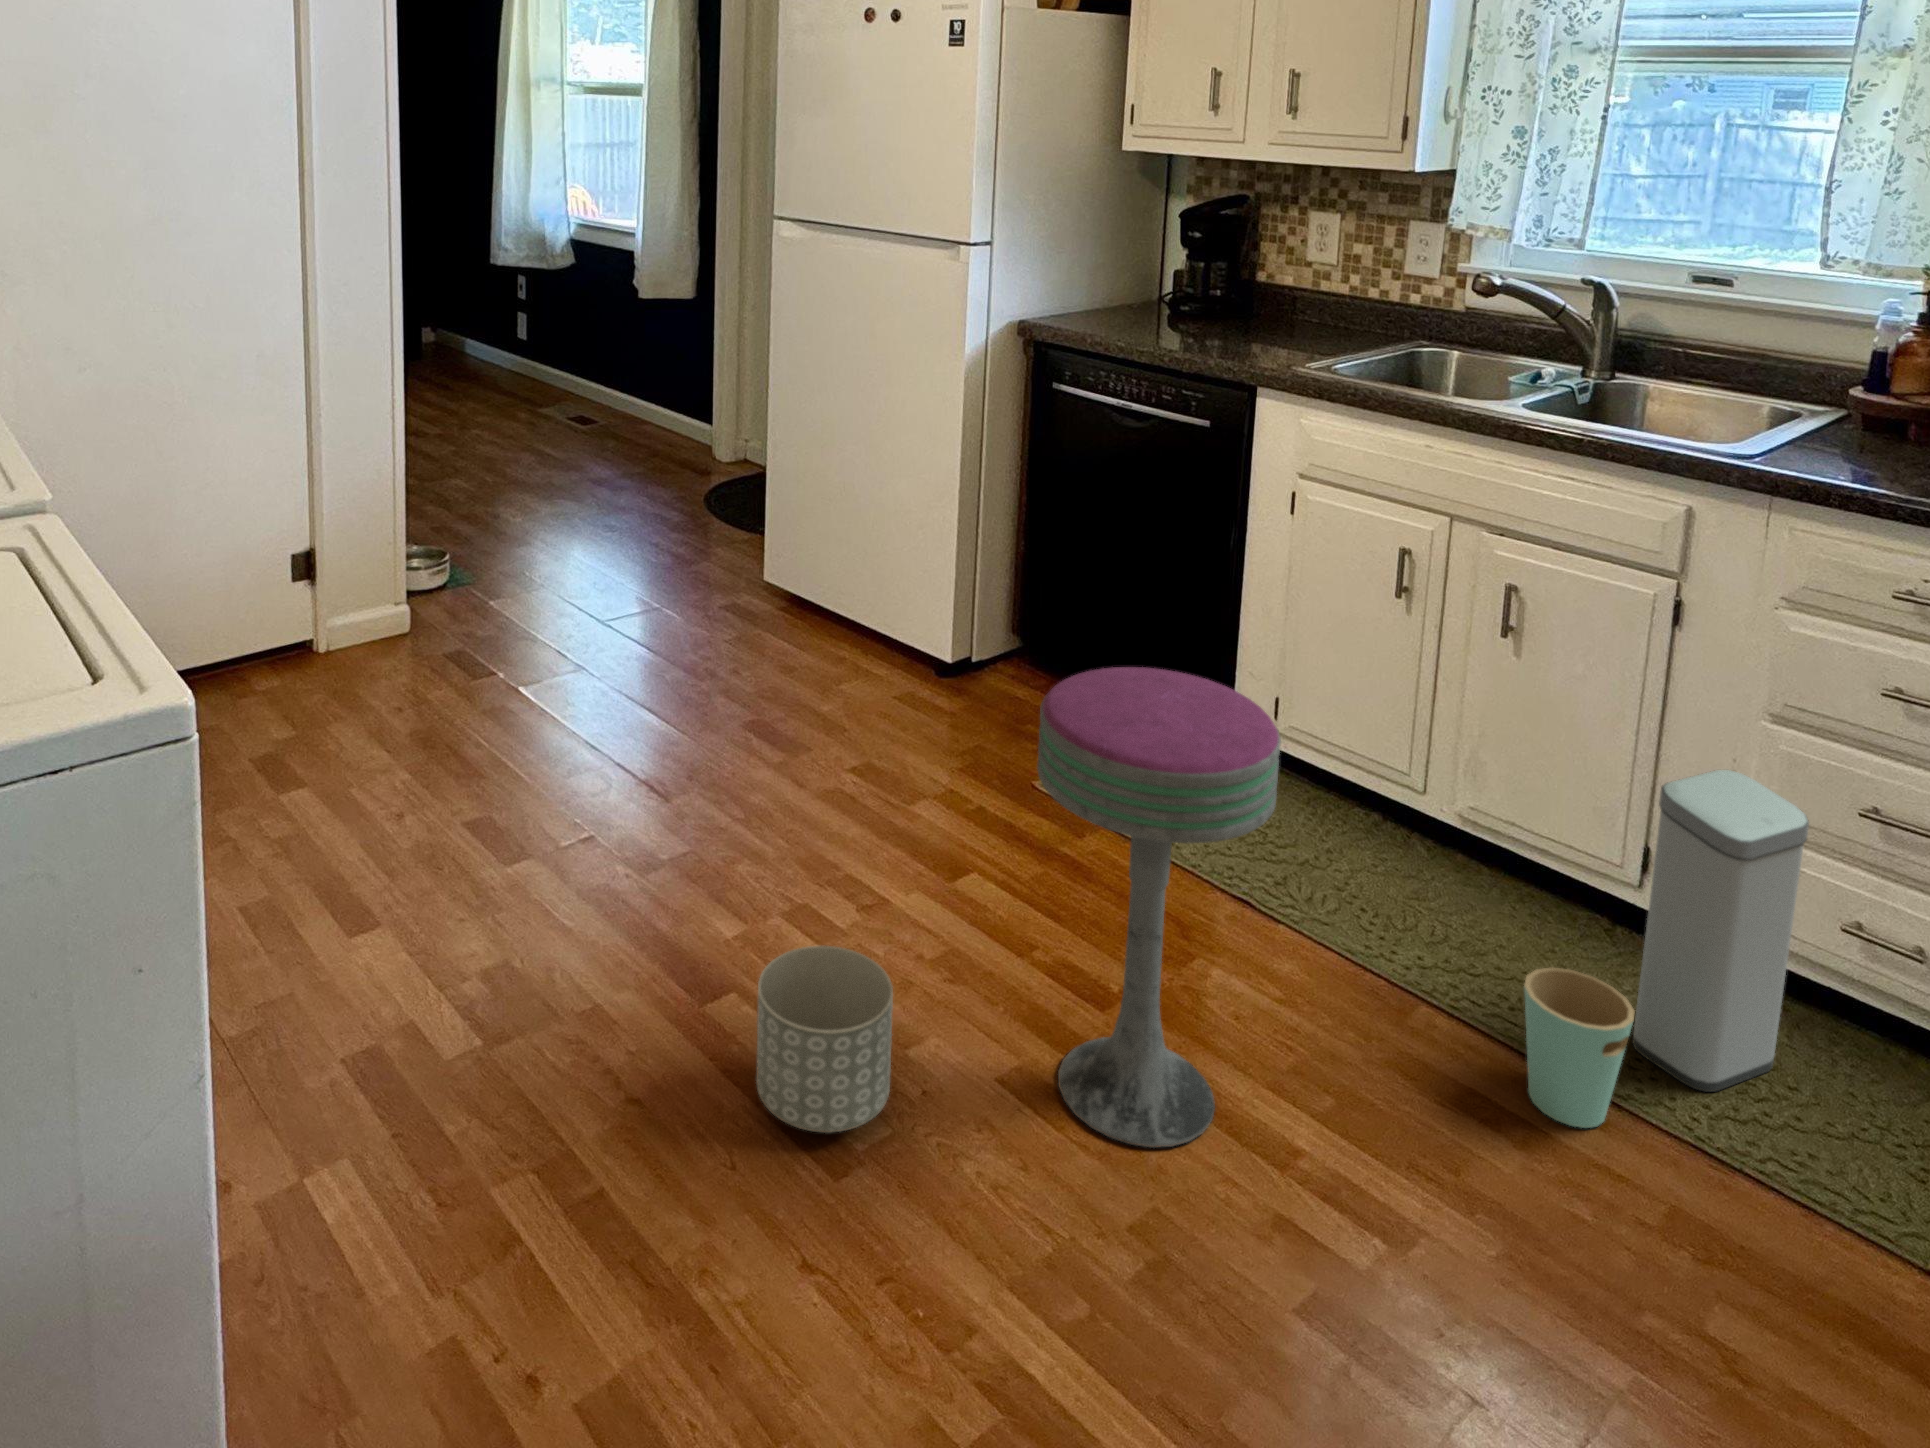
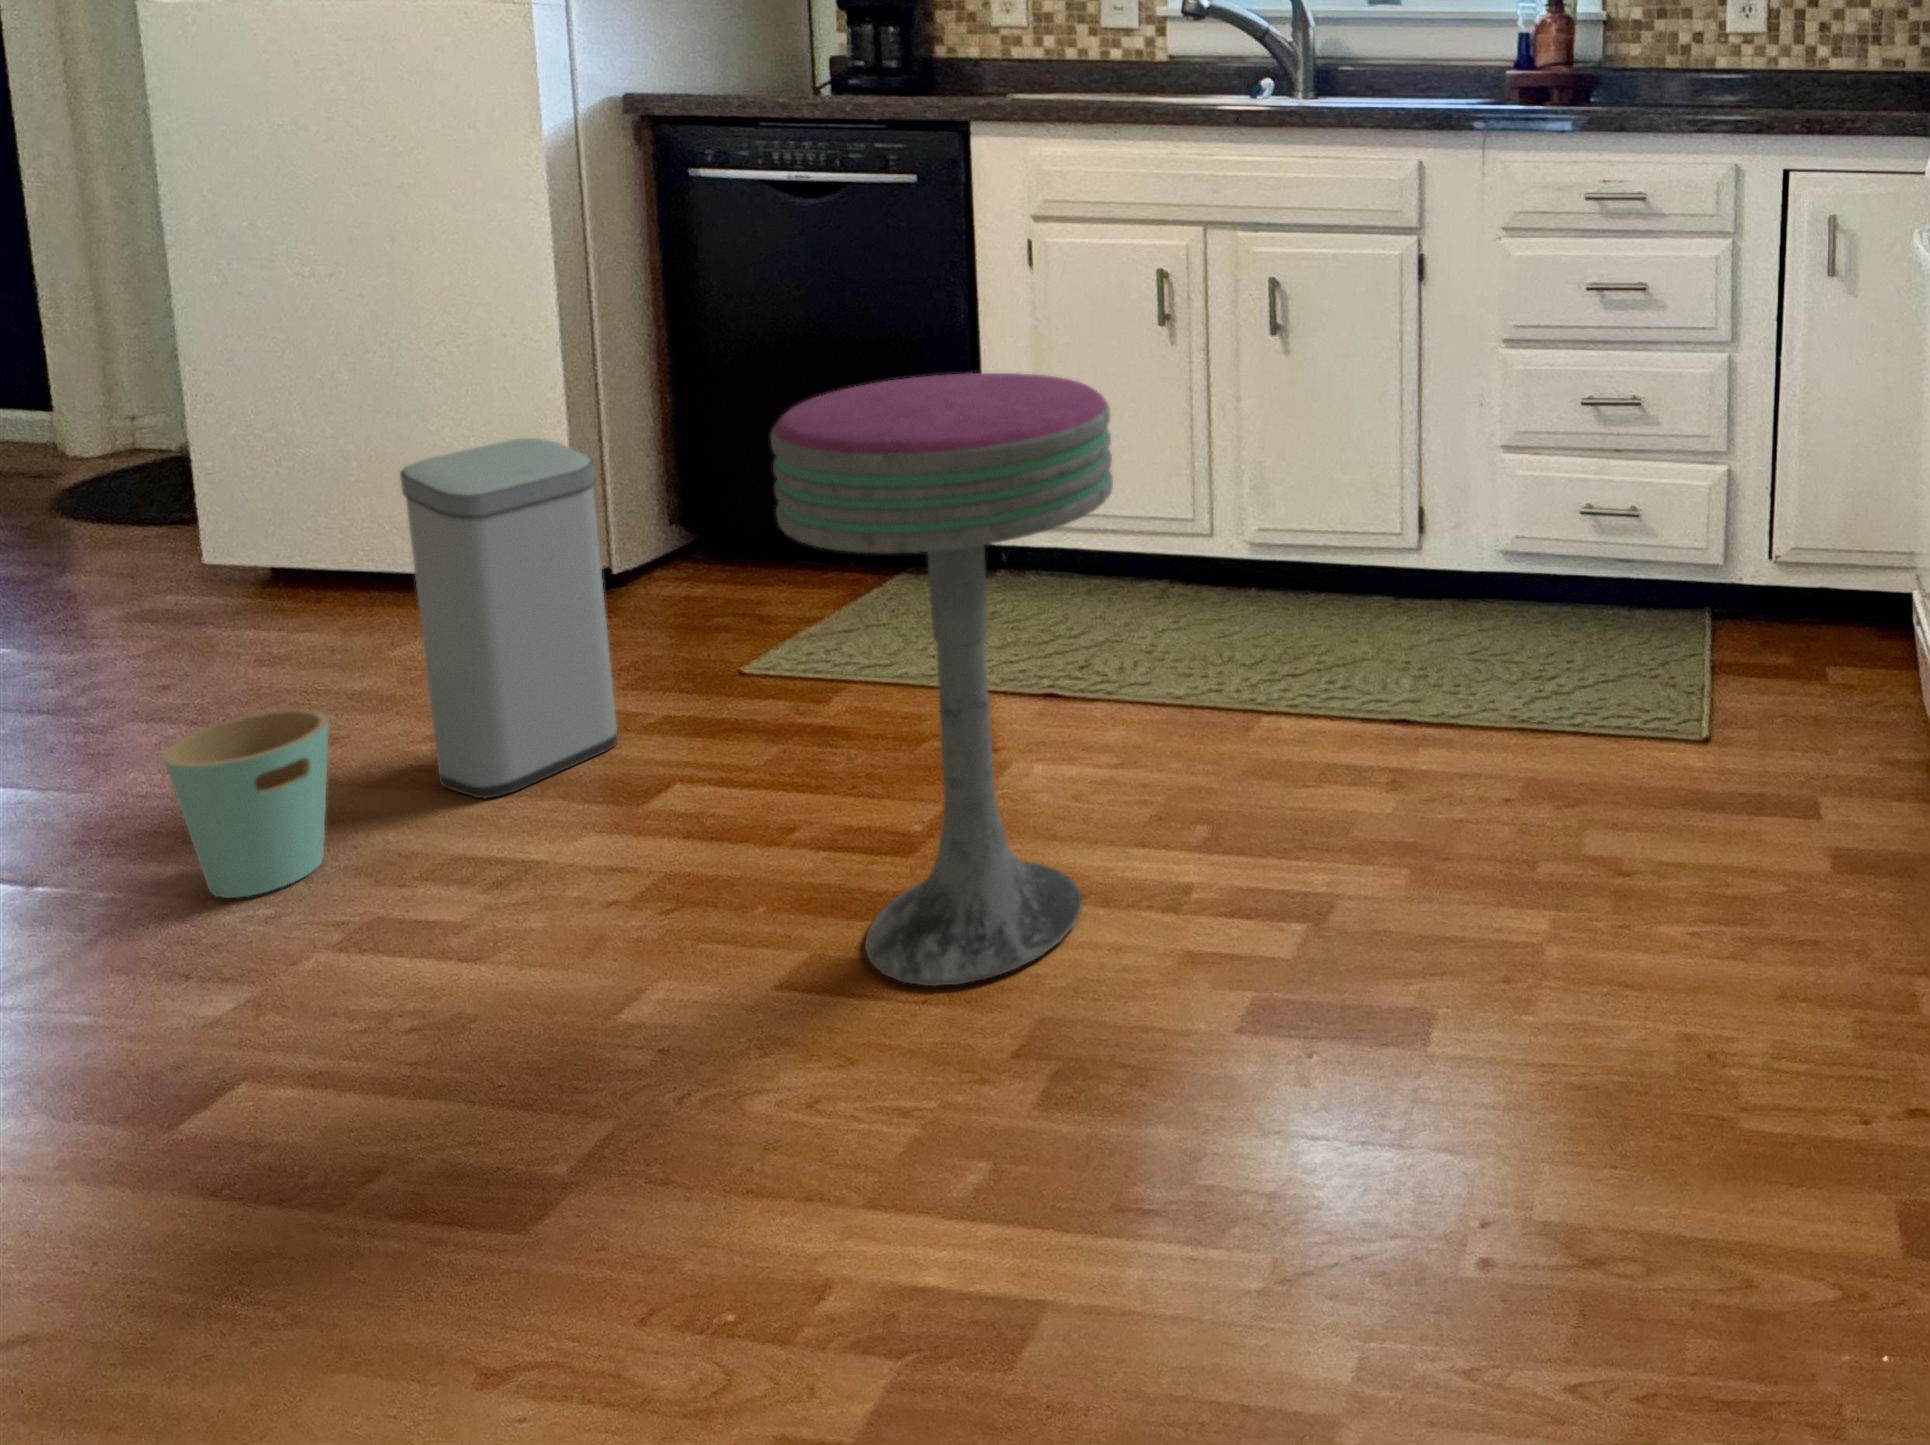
trash can: present [1524,770,1809,1128] -> present [163,438,618,898]
planter: present [756,946,893,1133] -> none [289,902,596,1221]

